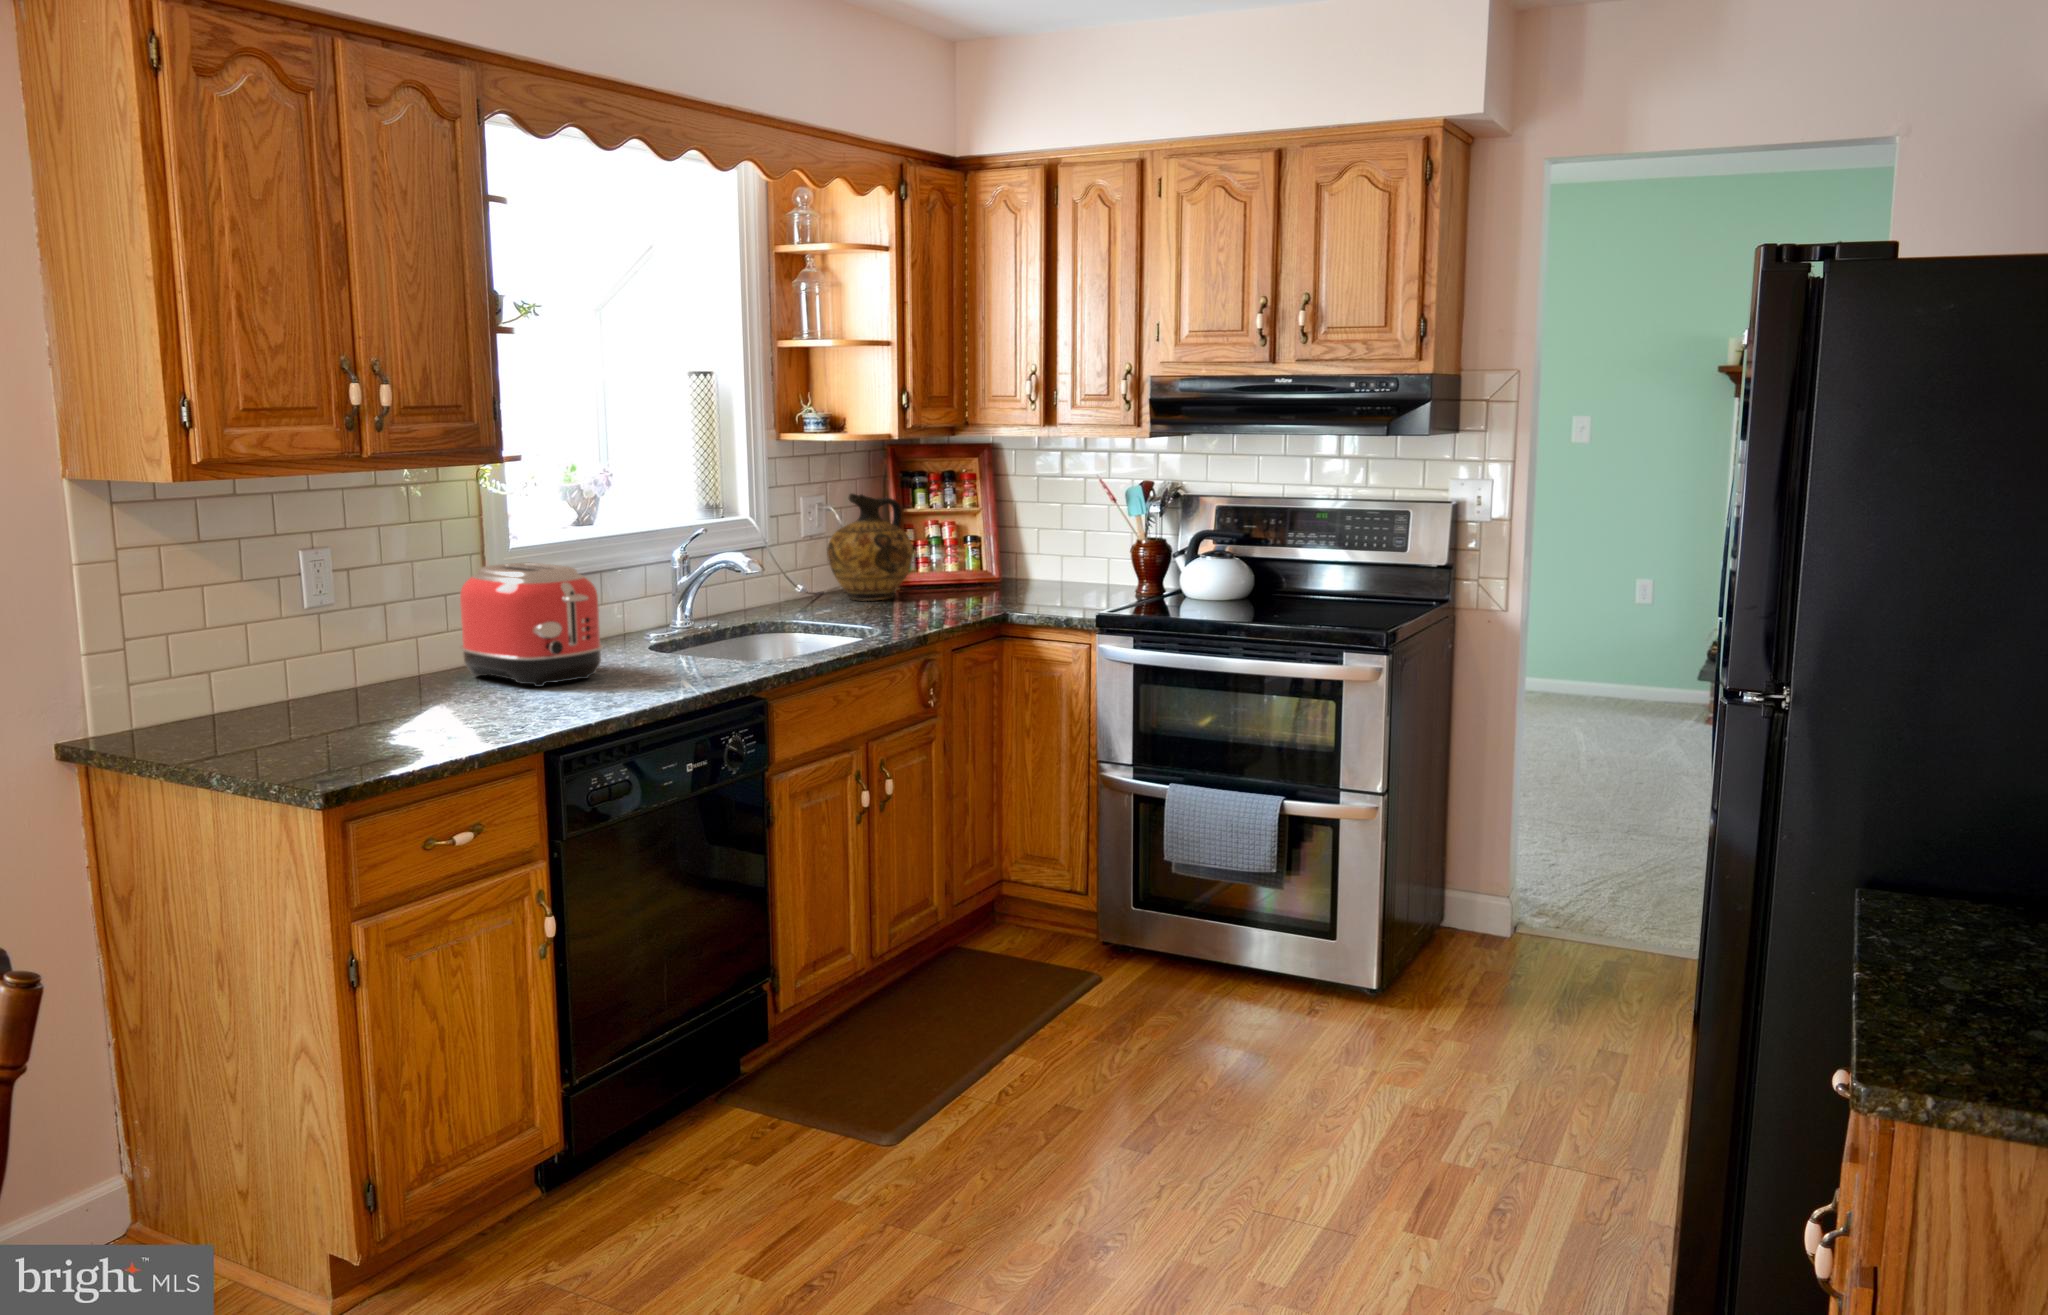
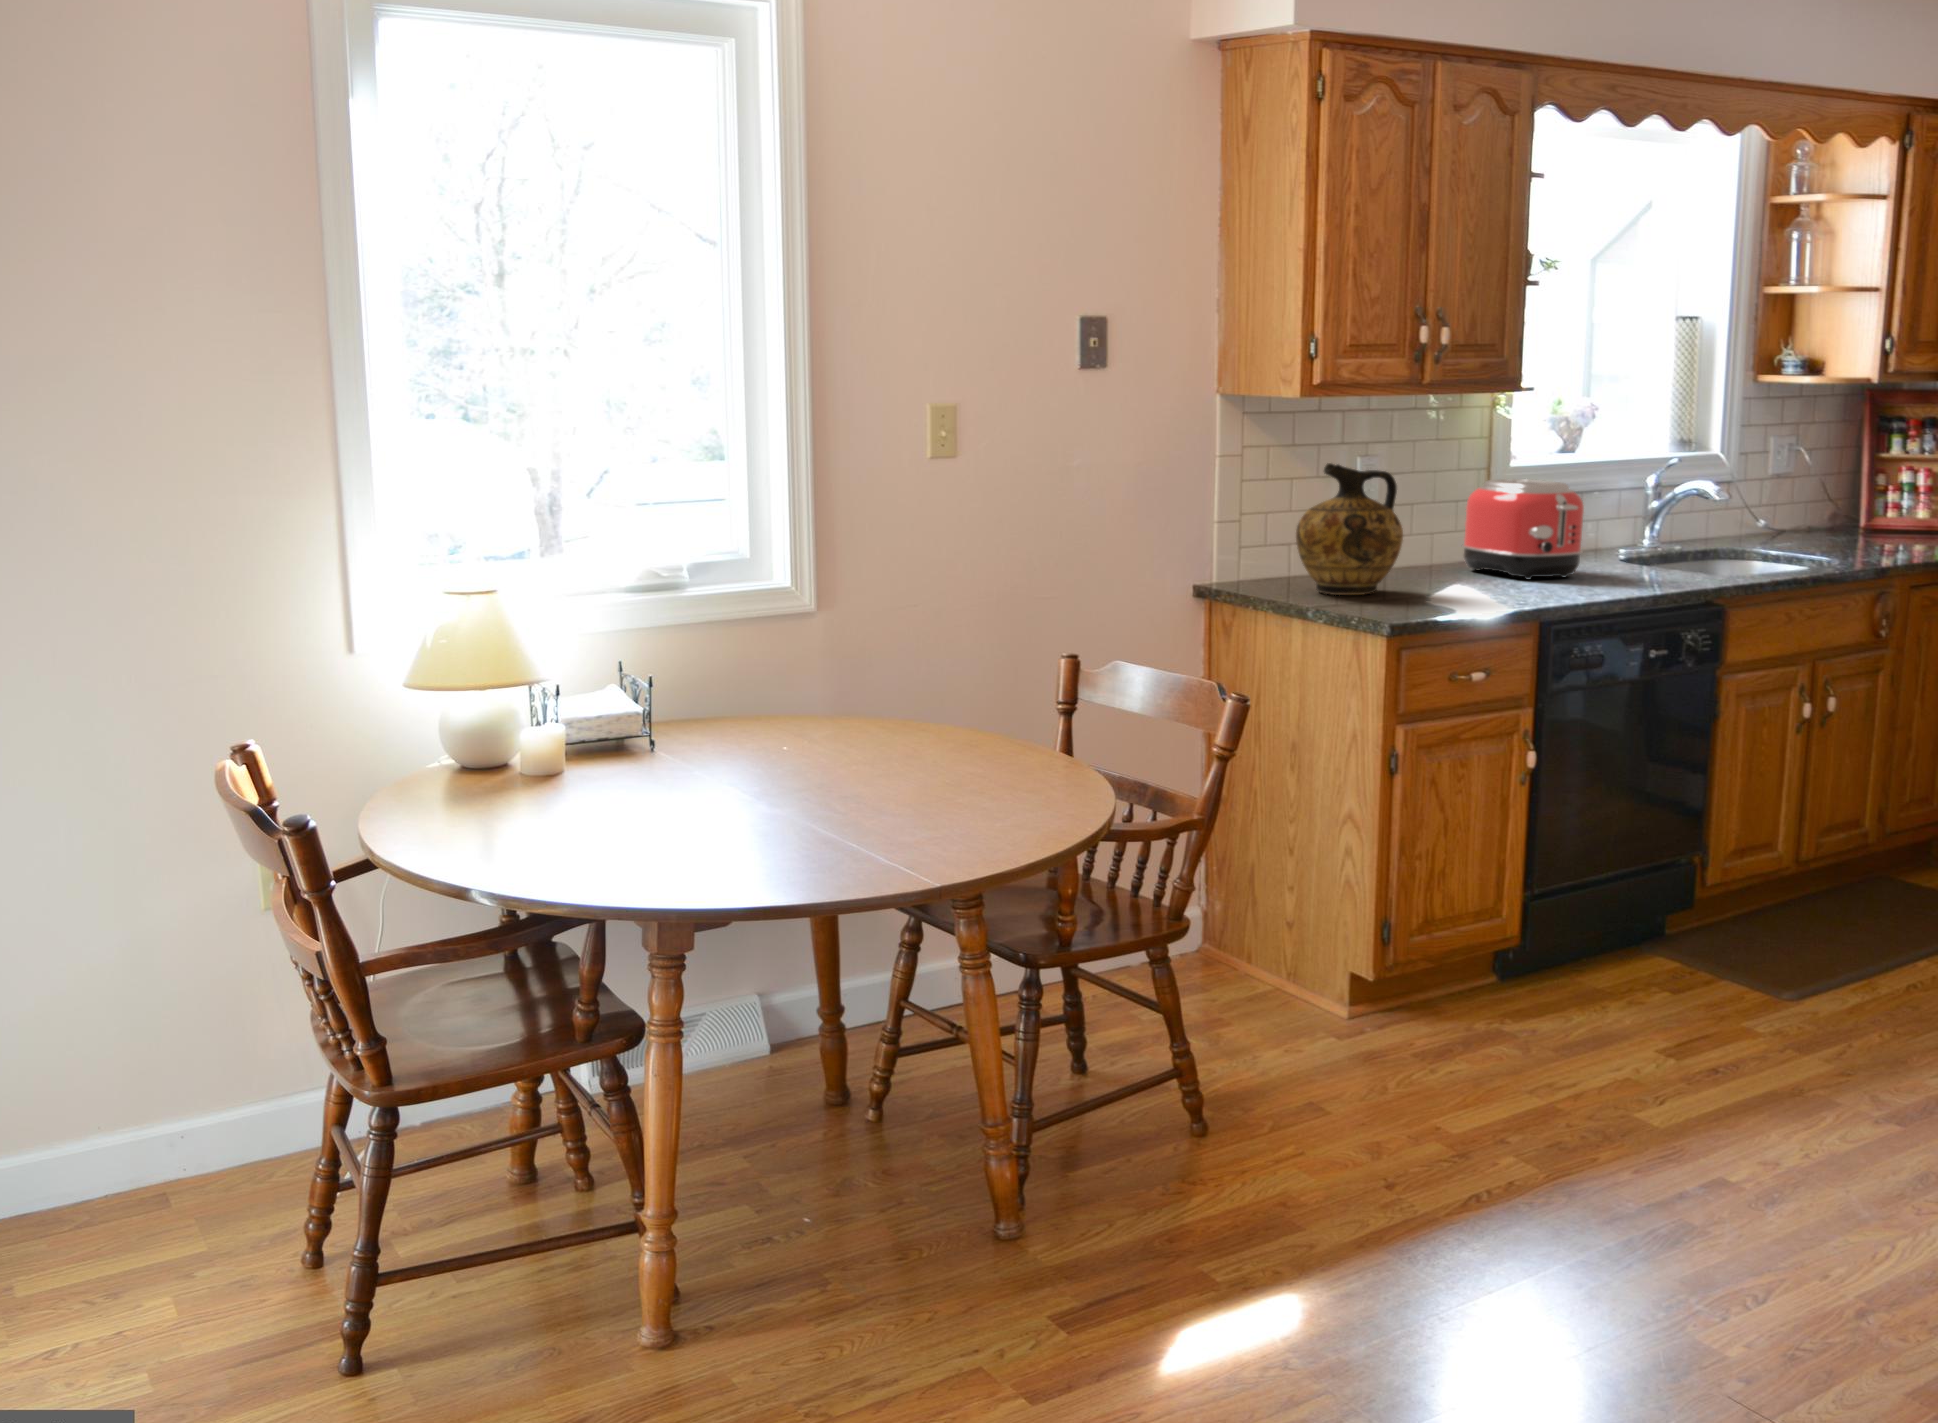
ceramic jug: present [827,494,913,601] -> present [1296,463,1403,595]

